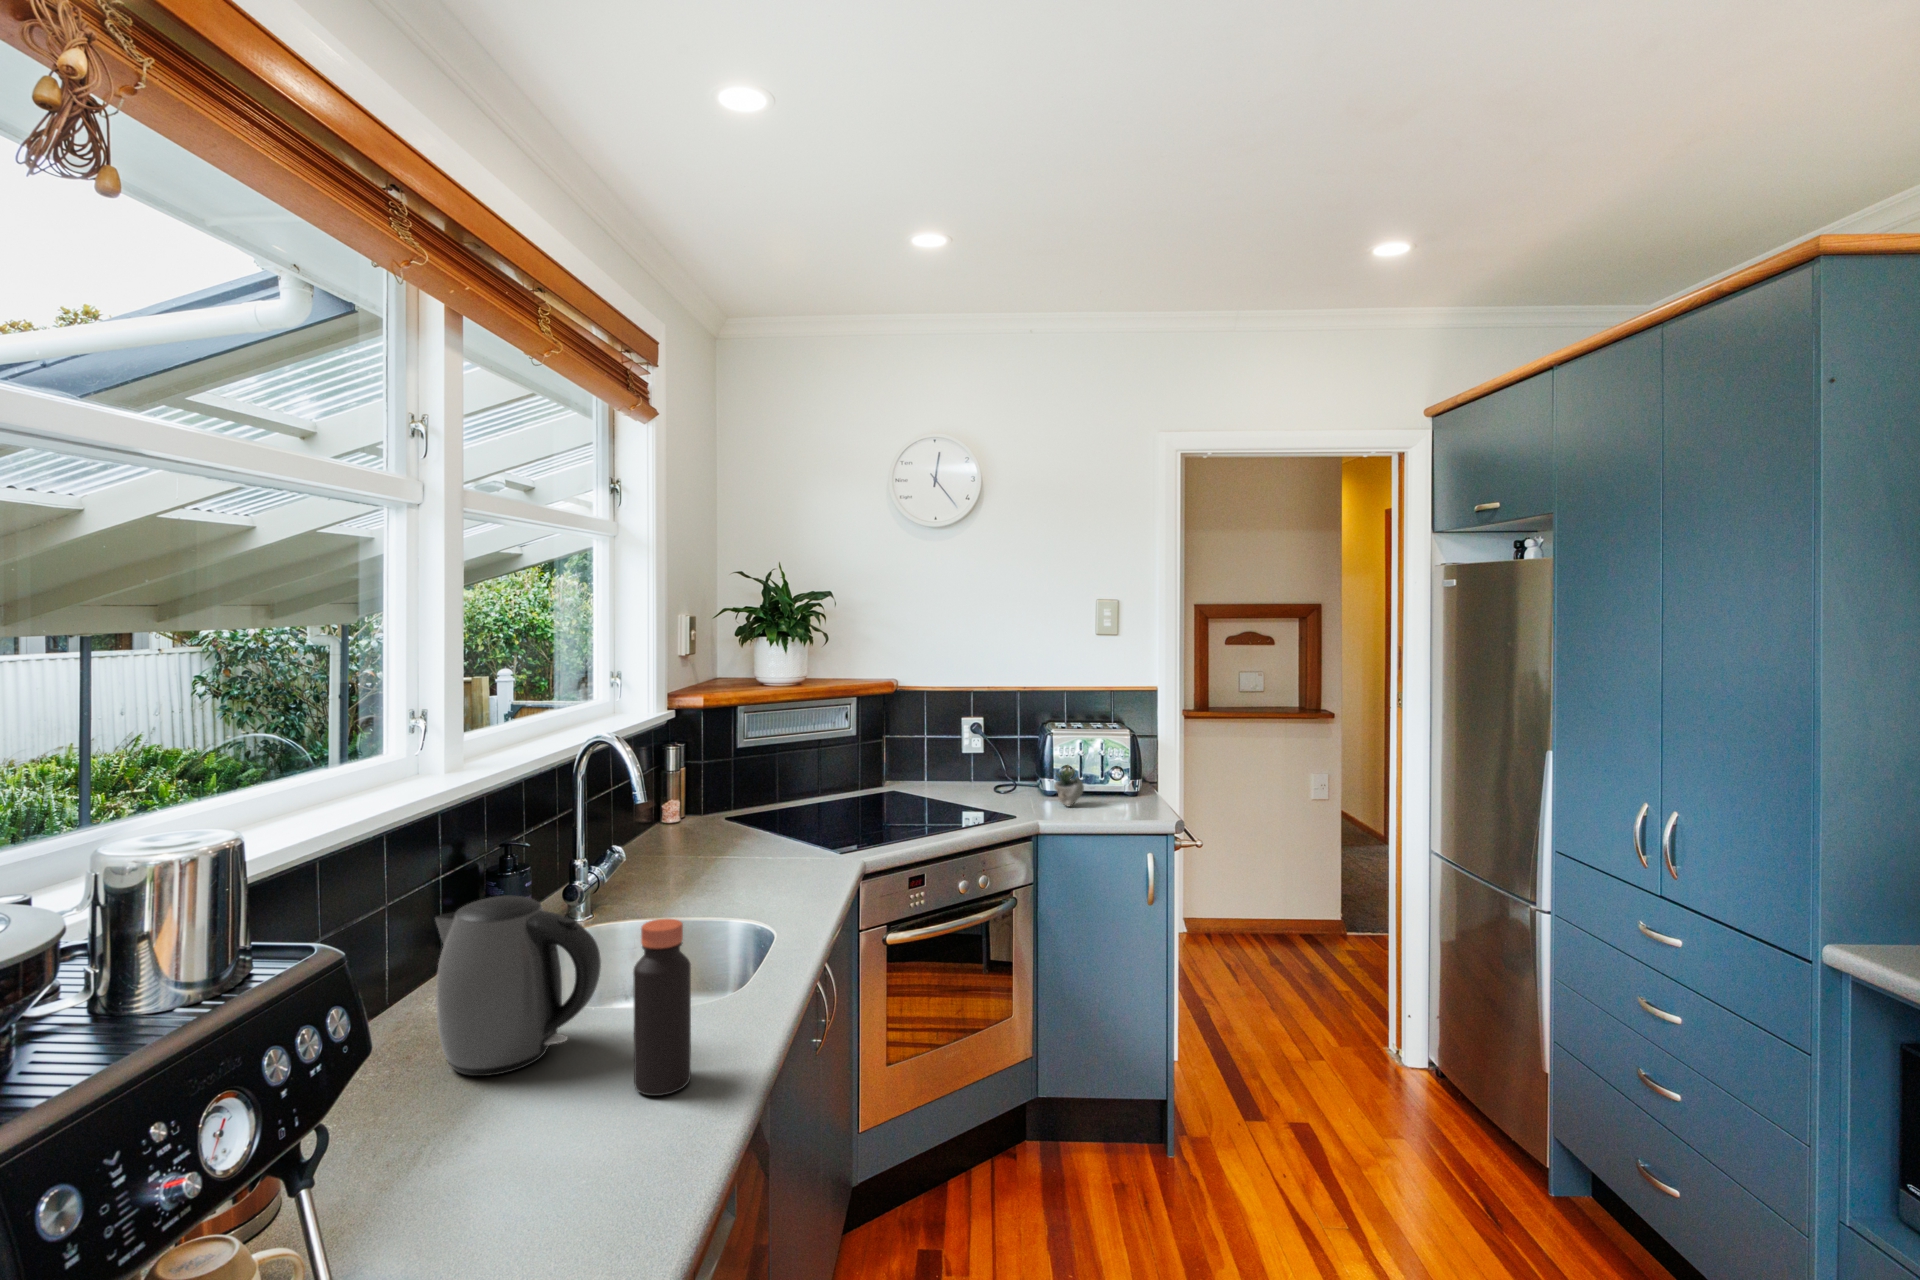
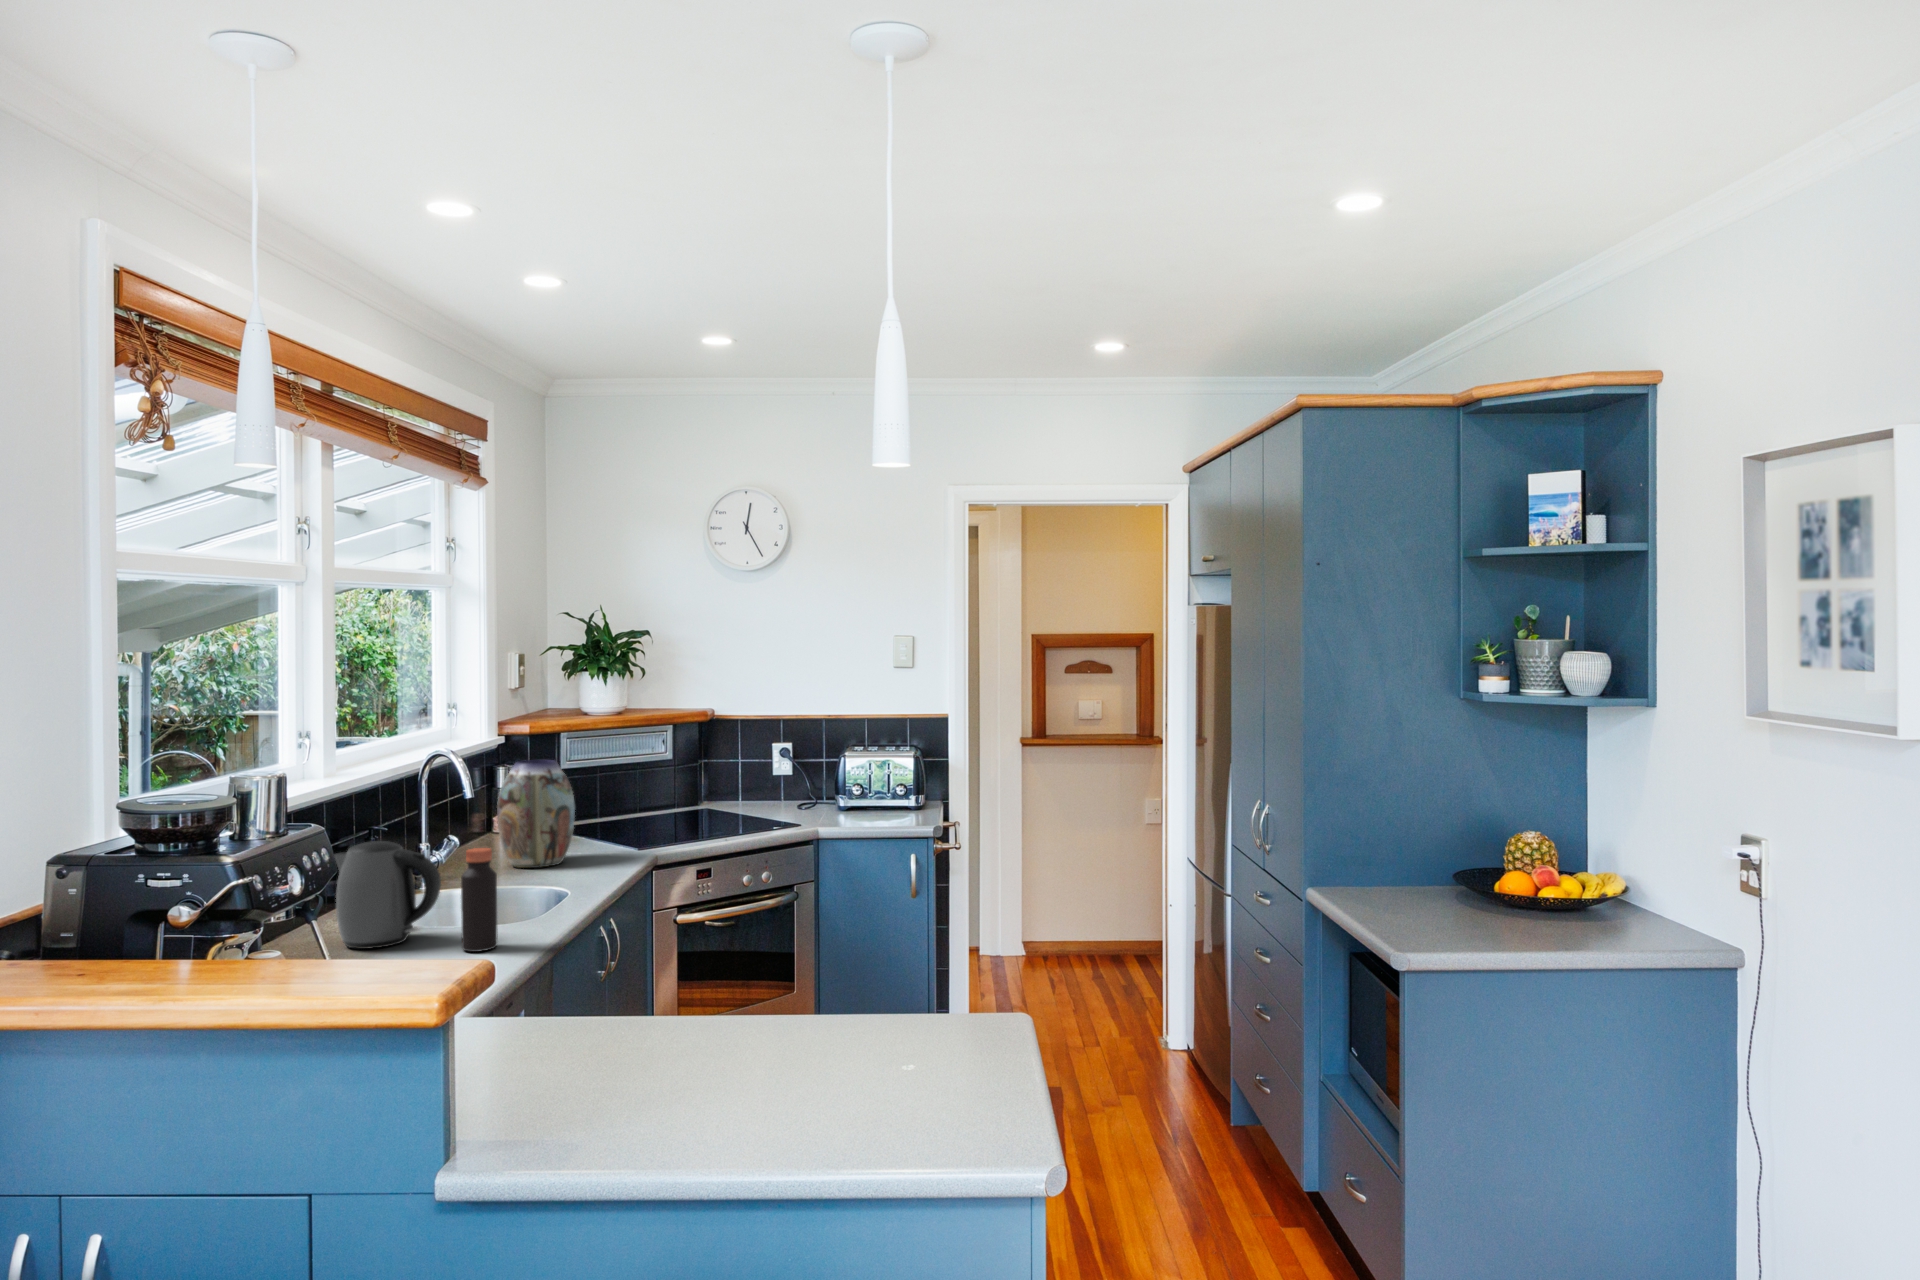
vase: none [673,746,767,884] -> present [497,760,575,868]
succulent plant: present [1054,765,1084,806] -> none [841,779,878,817]

